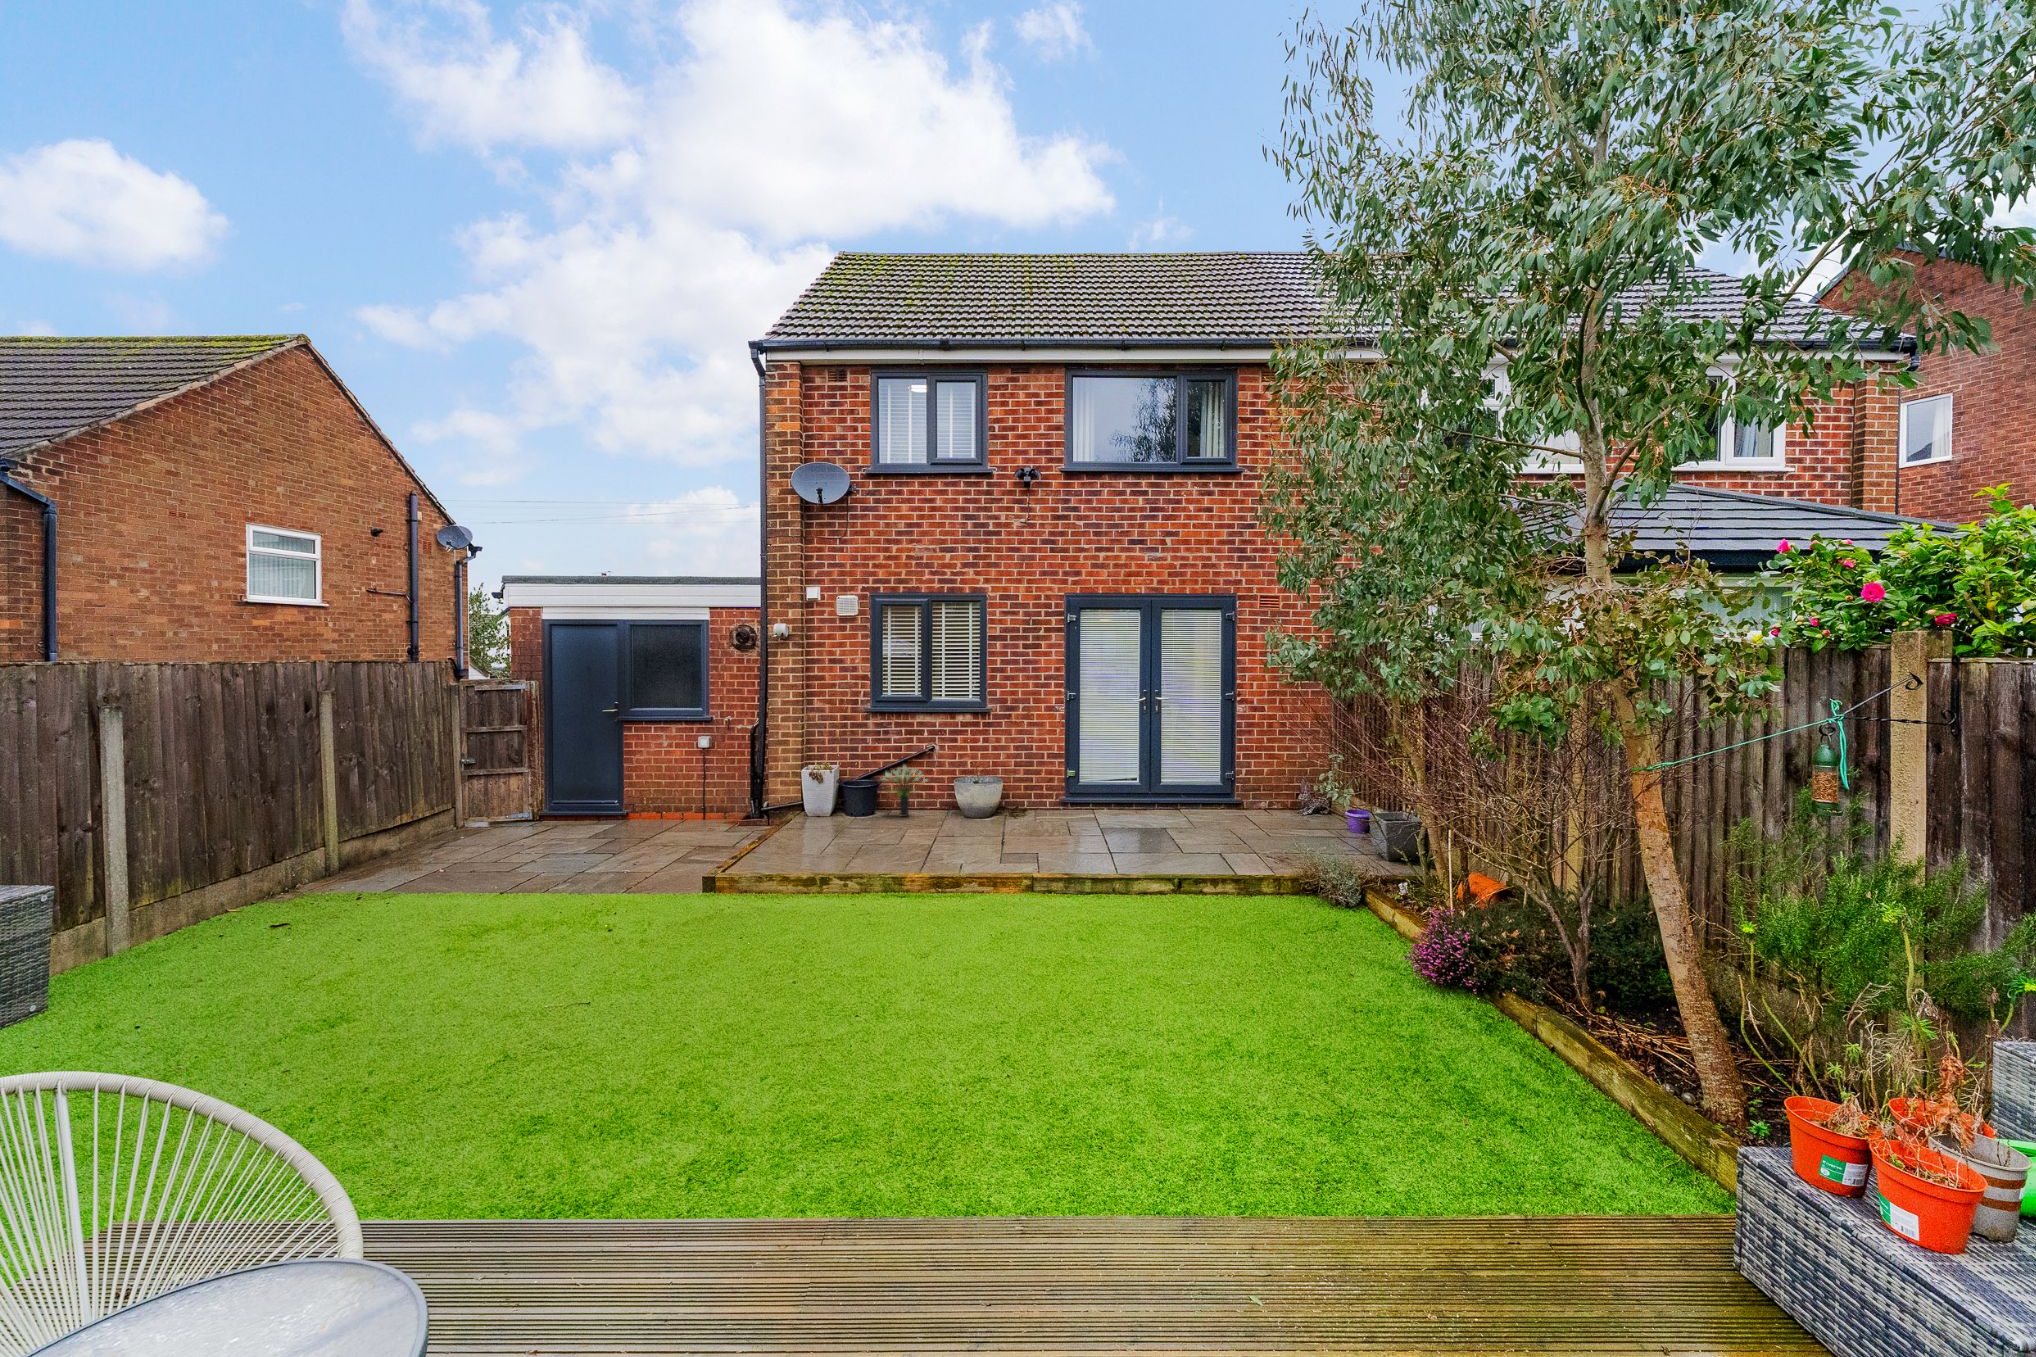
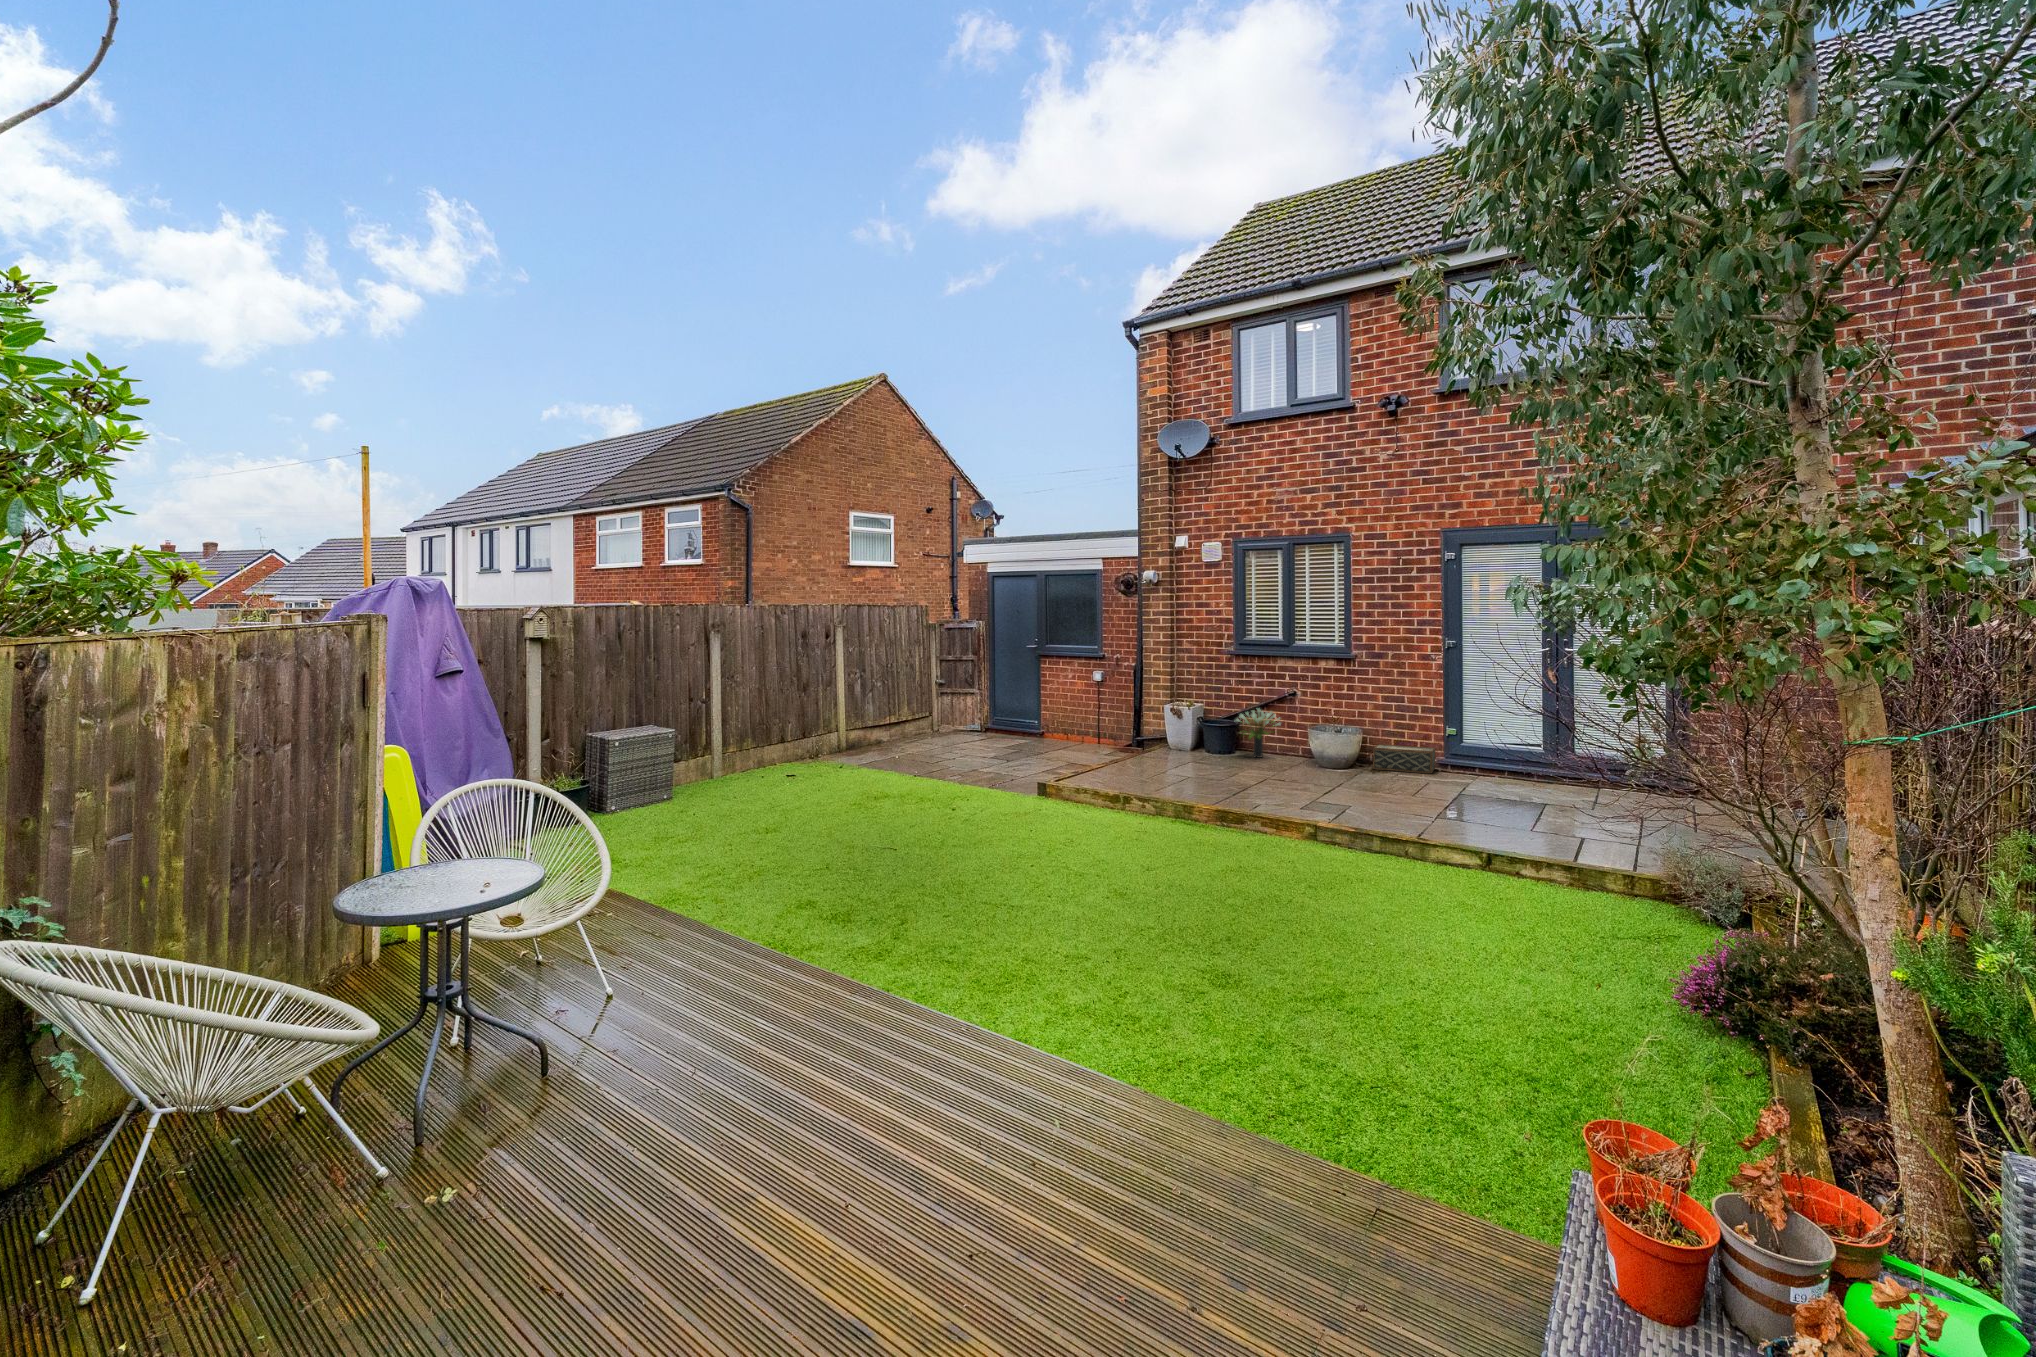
woven basket: none [1018,795,1070,819] -> present [1373,744,1435,773]

